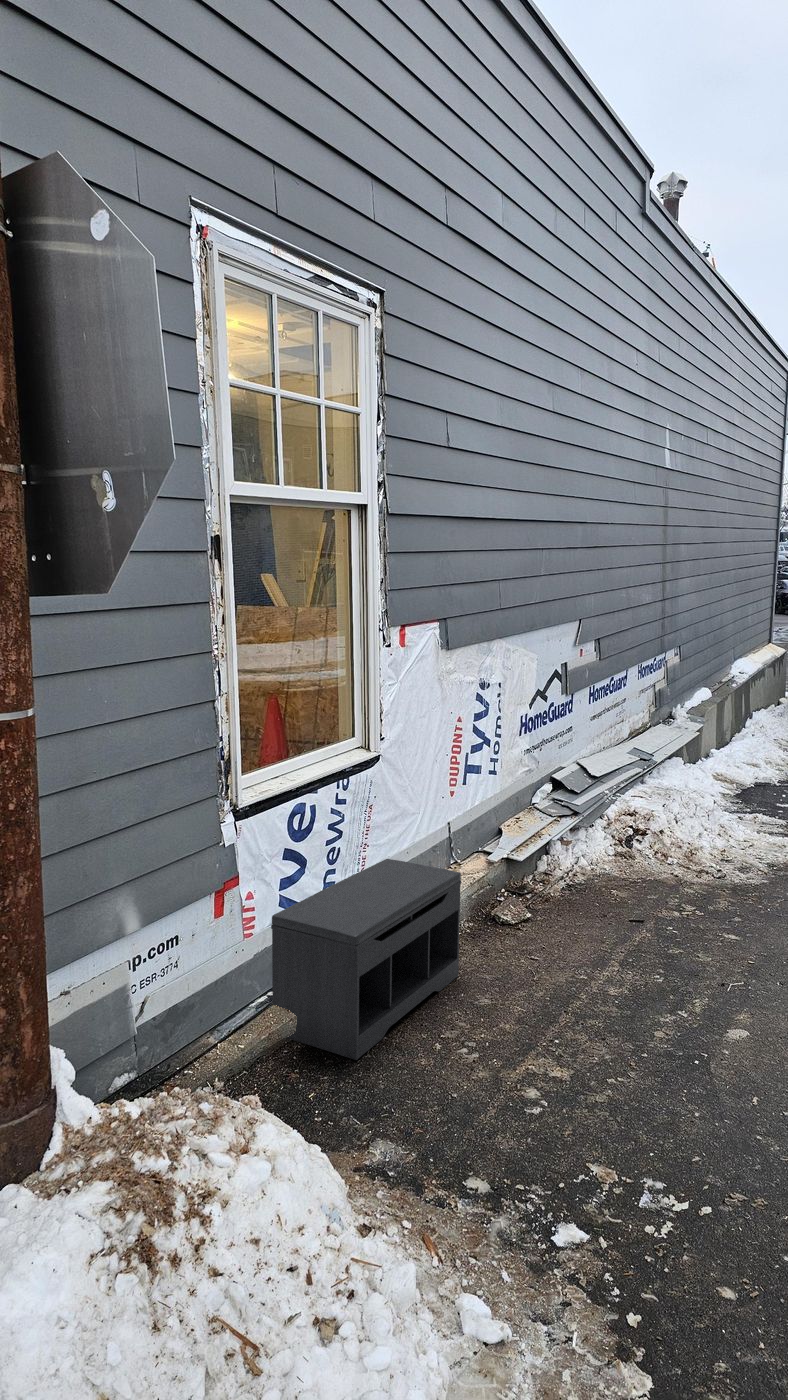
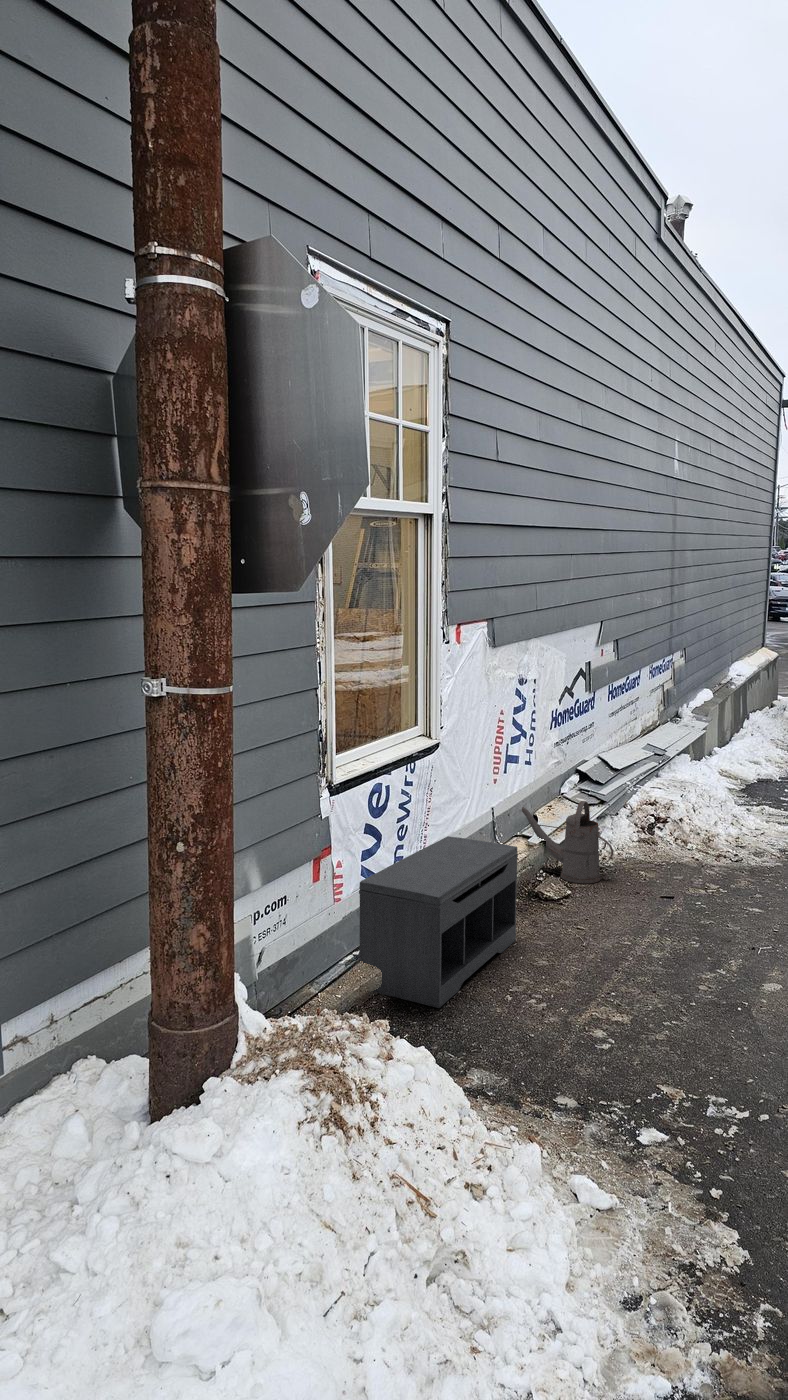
watering can: none [482,816,579,907] -> present [522,801,614,883]

